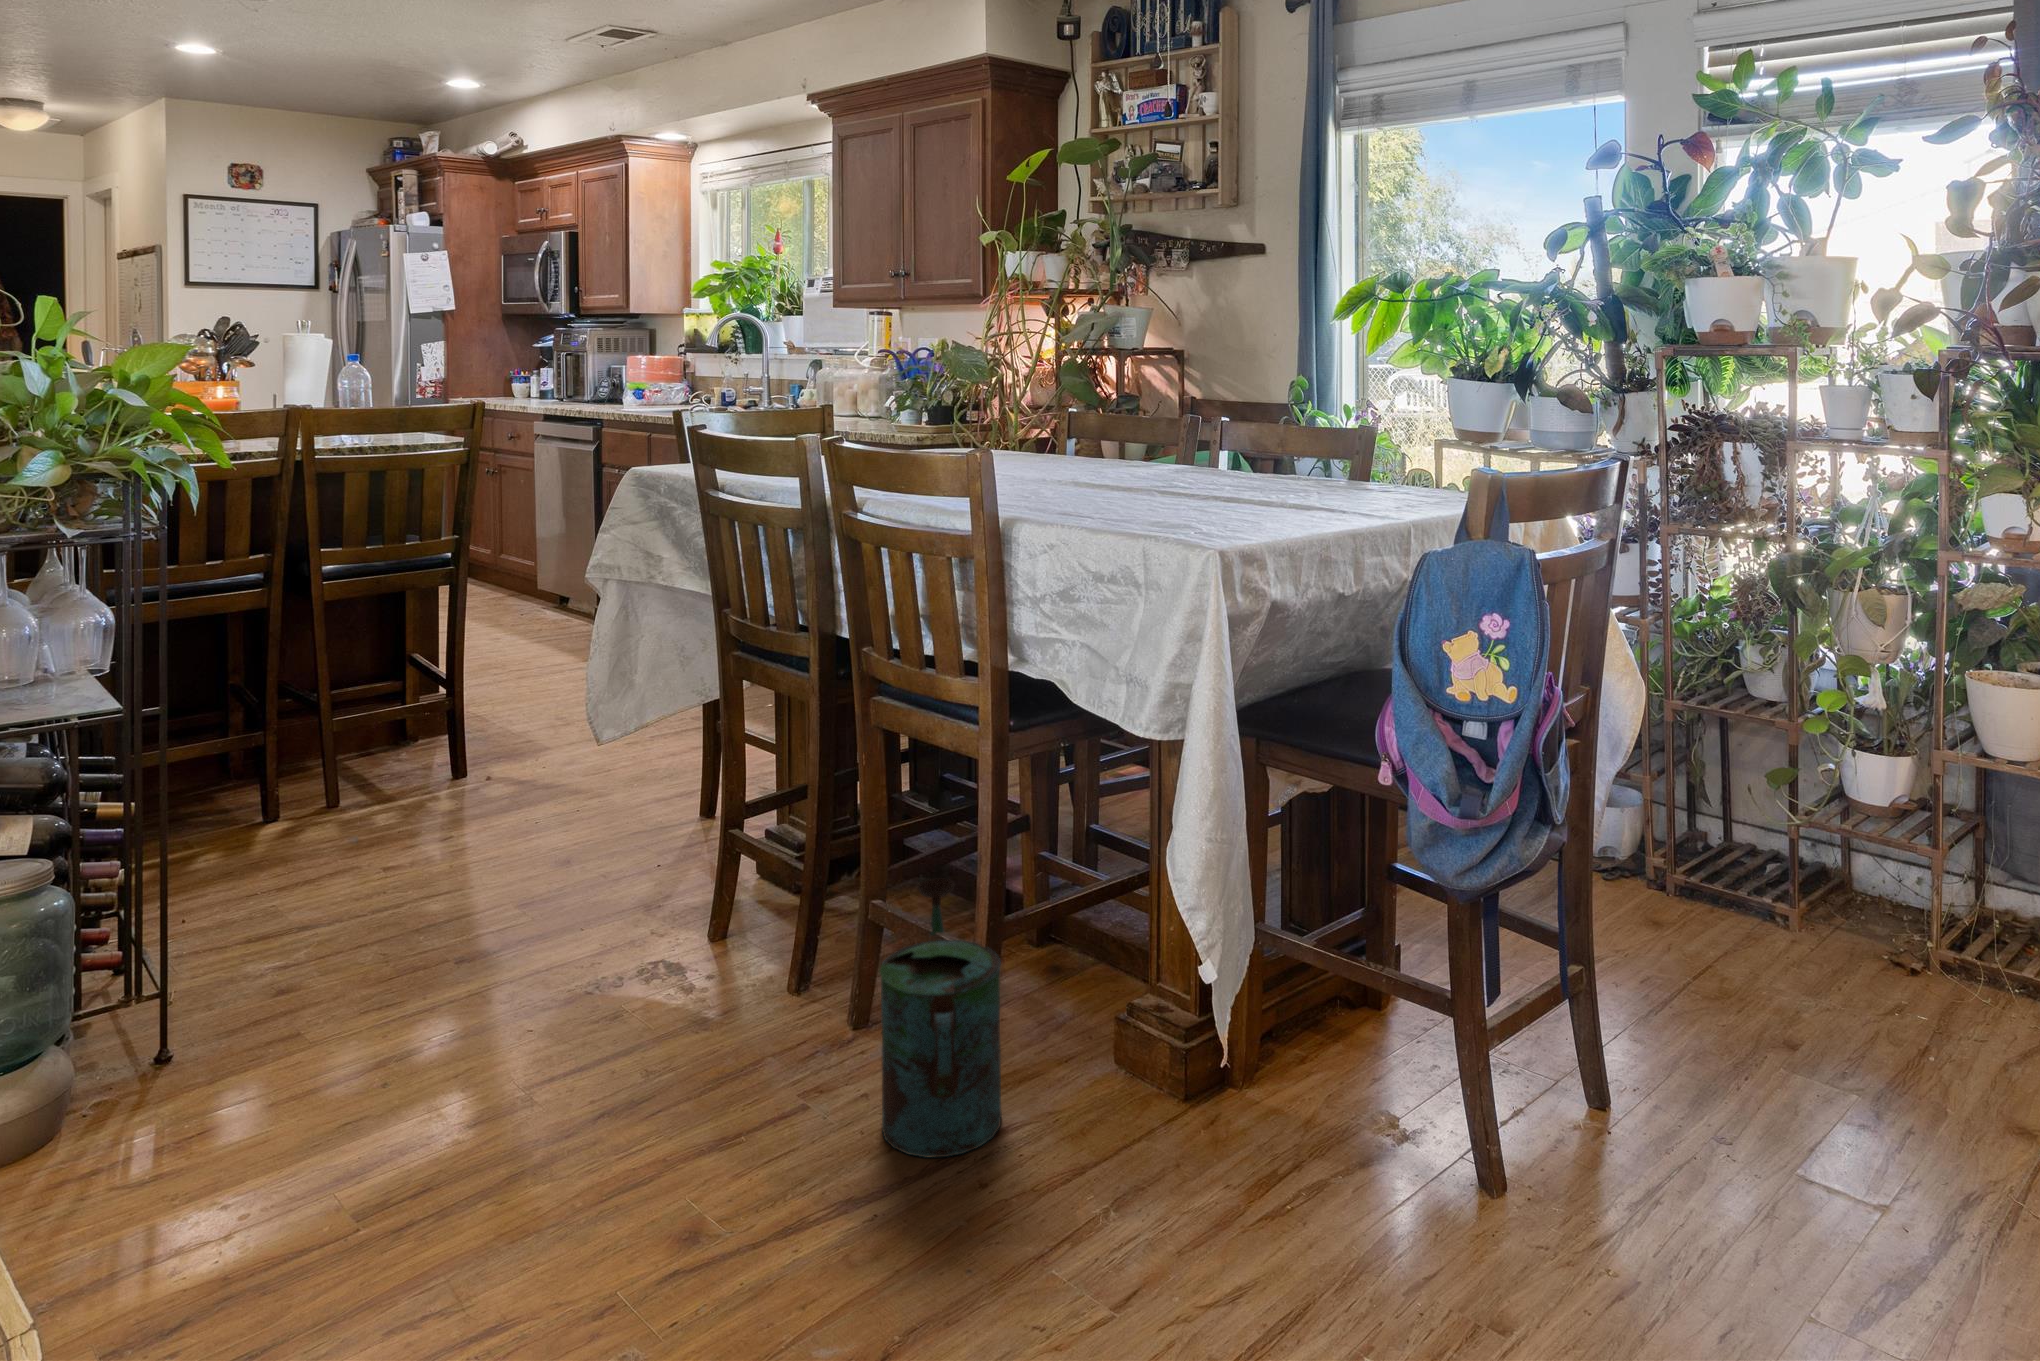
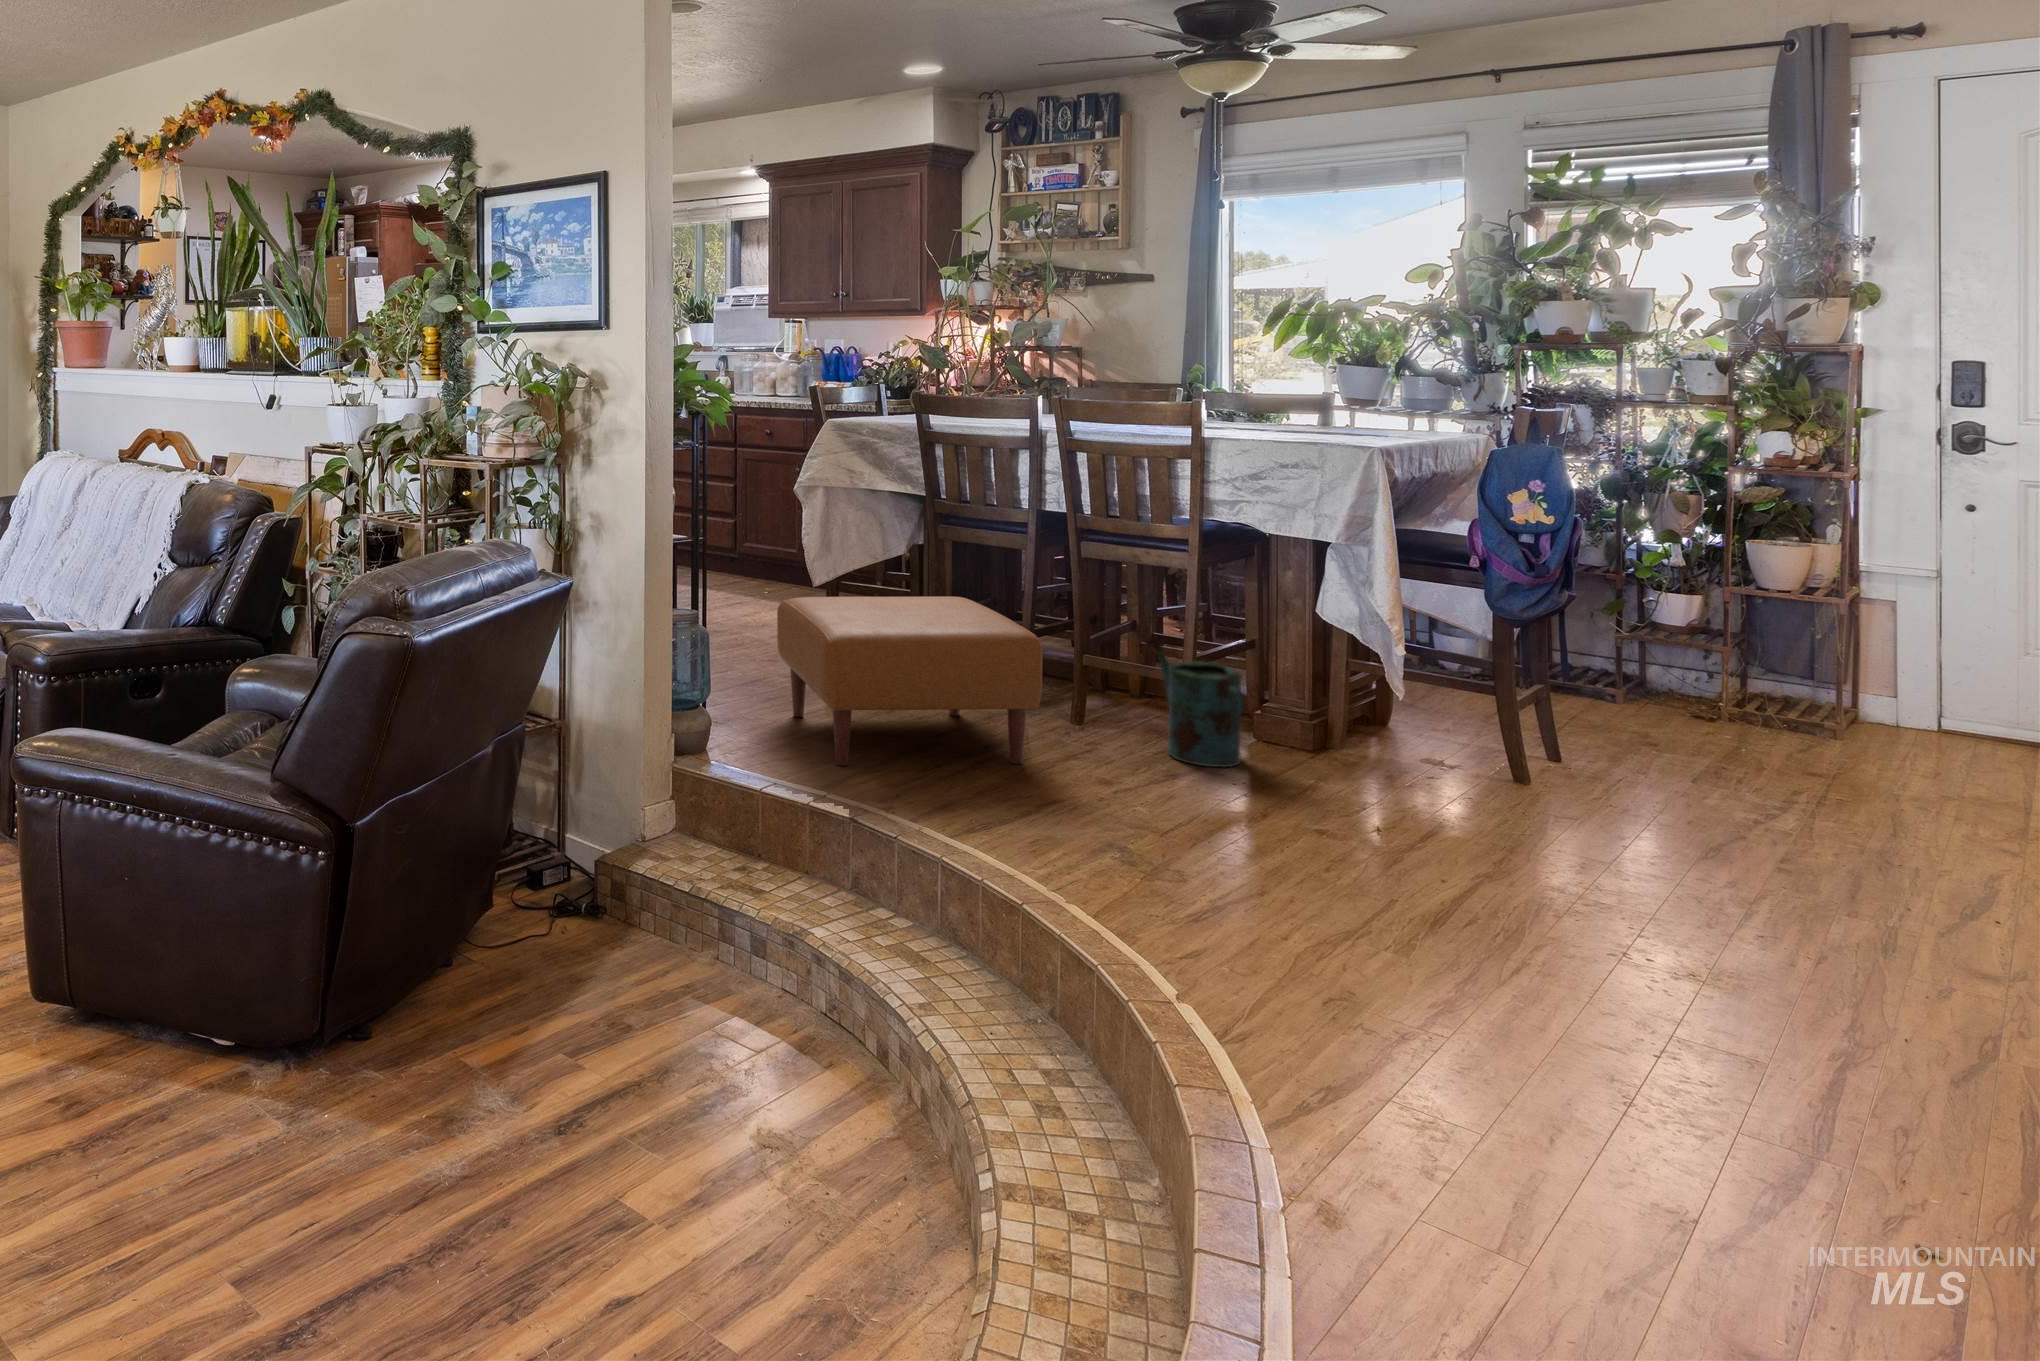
ottoman: none [163,798,685,1181] -> present [777,596,1043,766]

